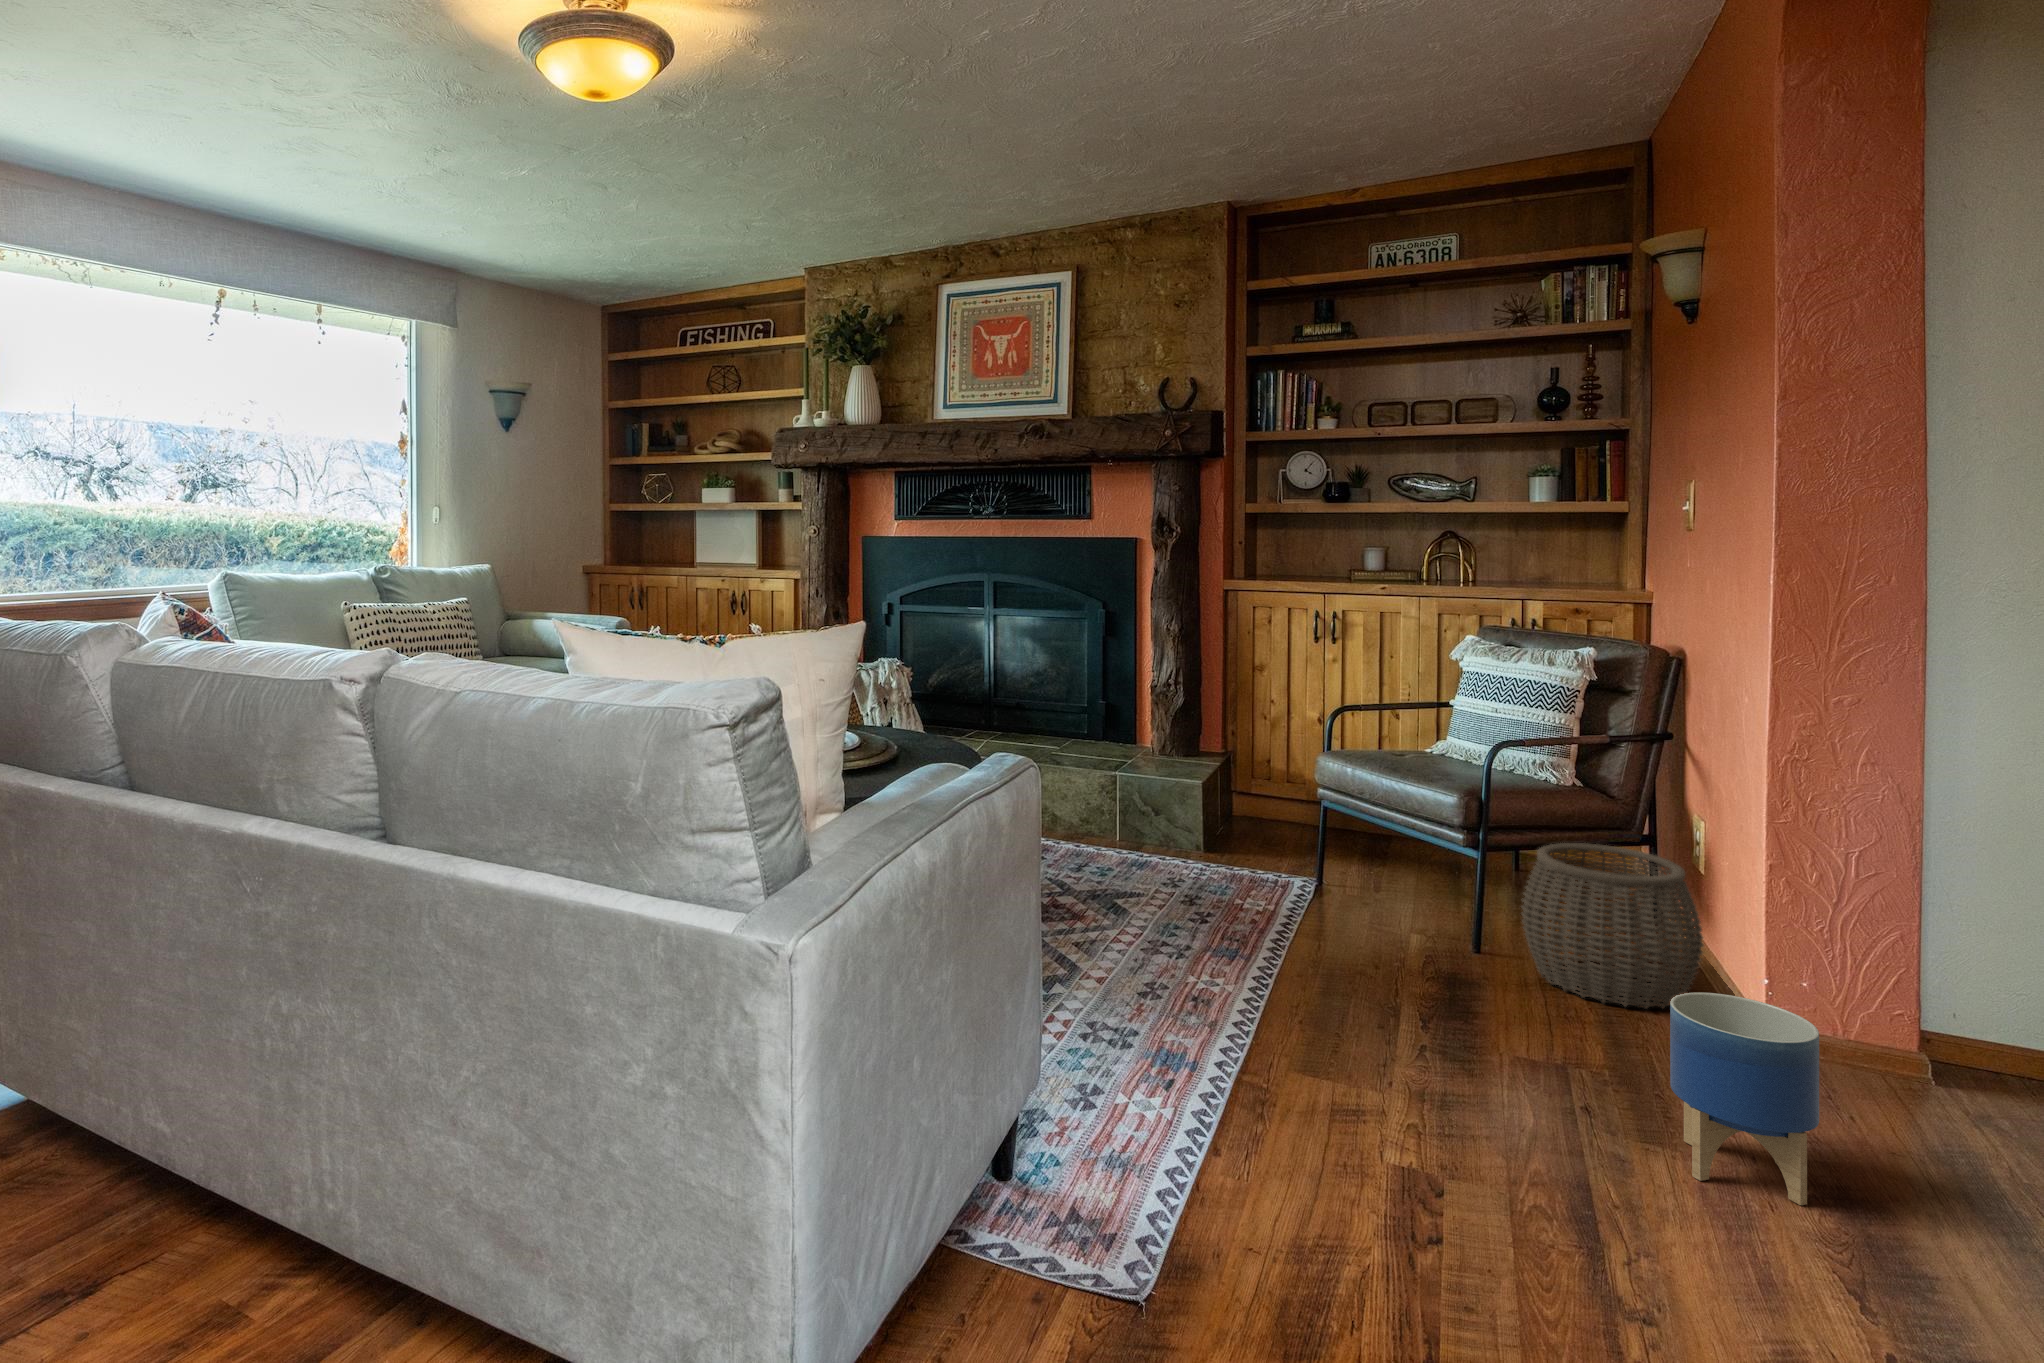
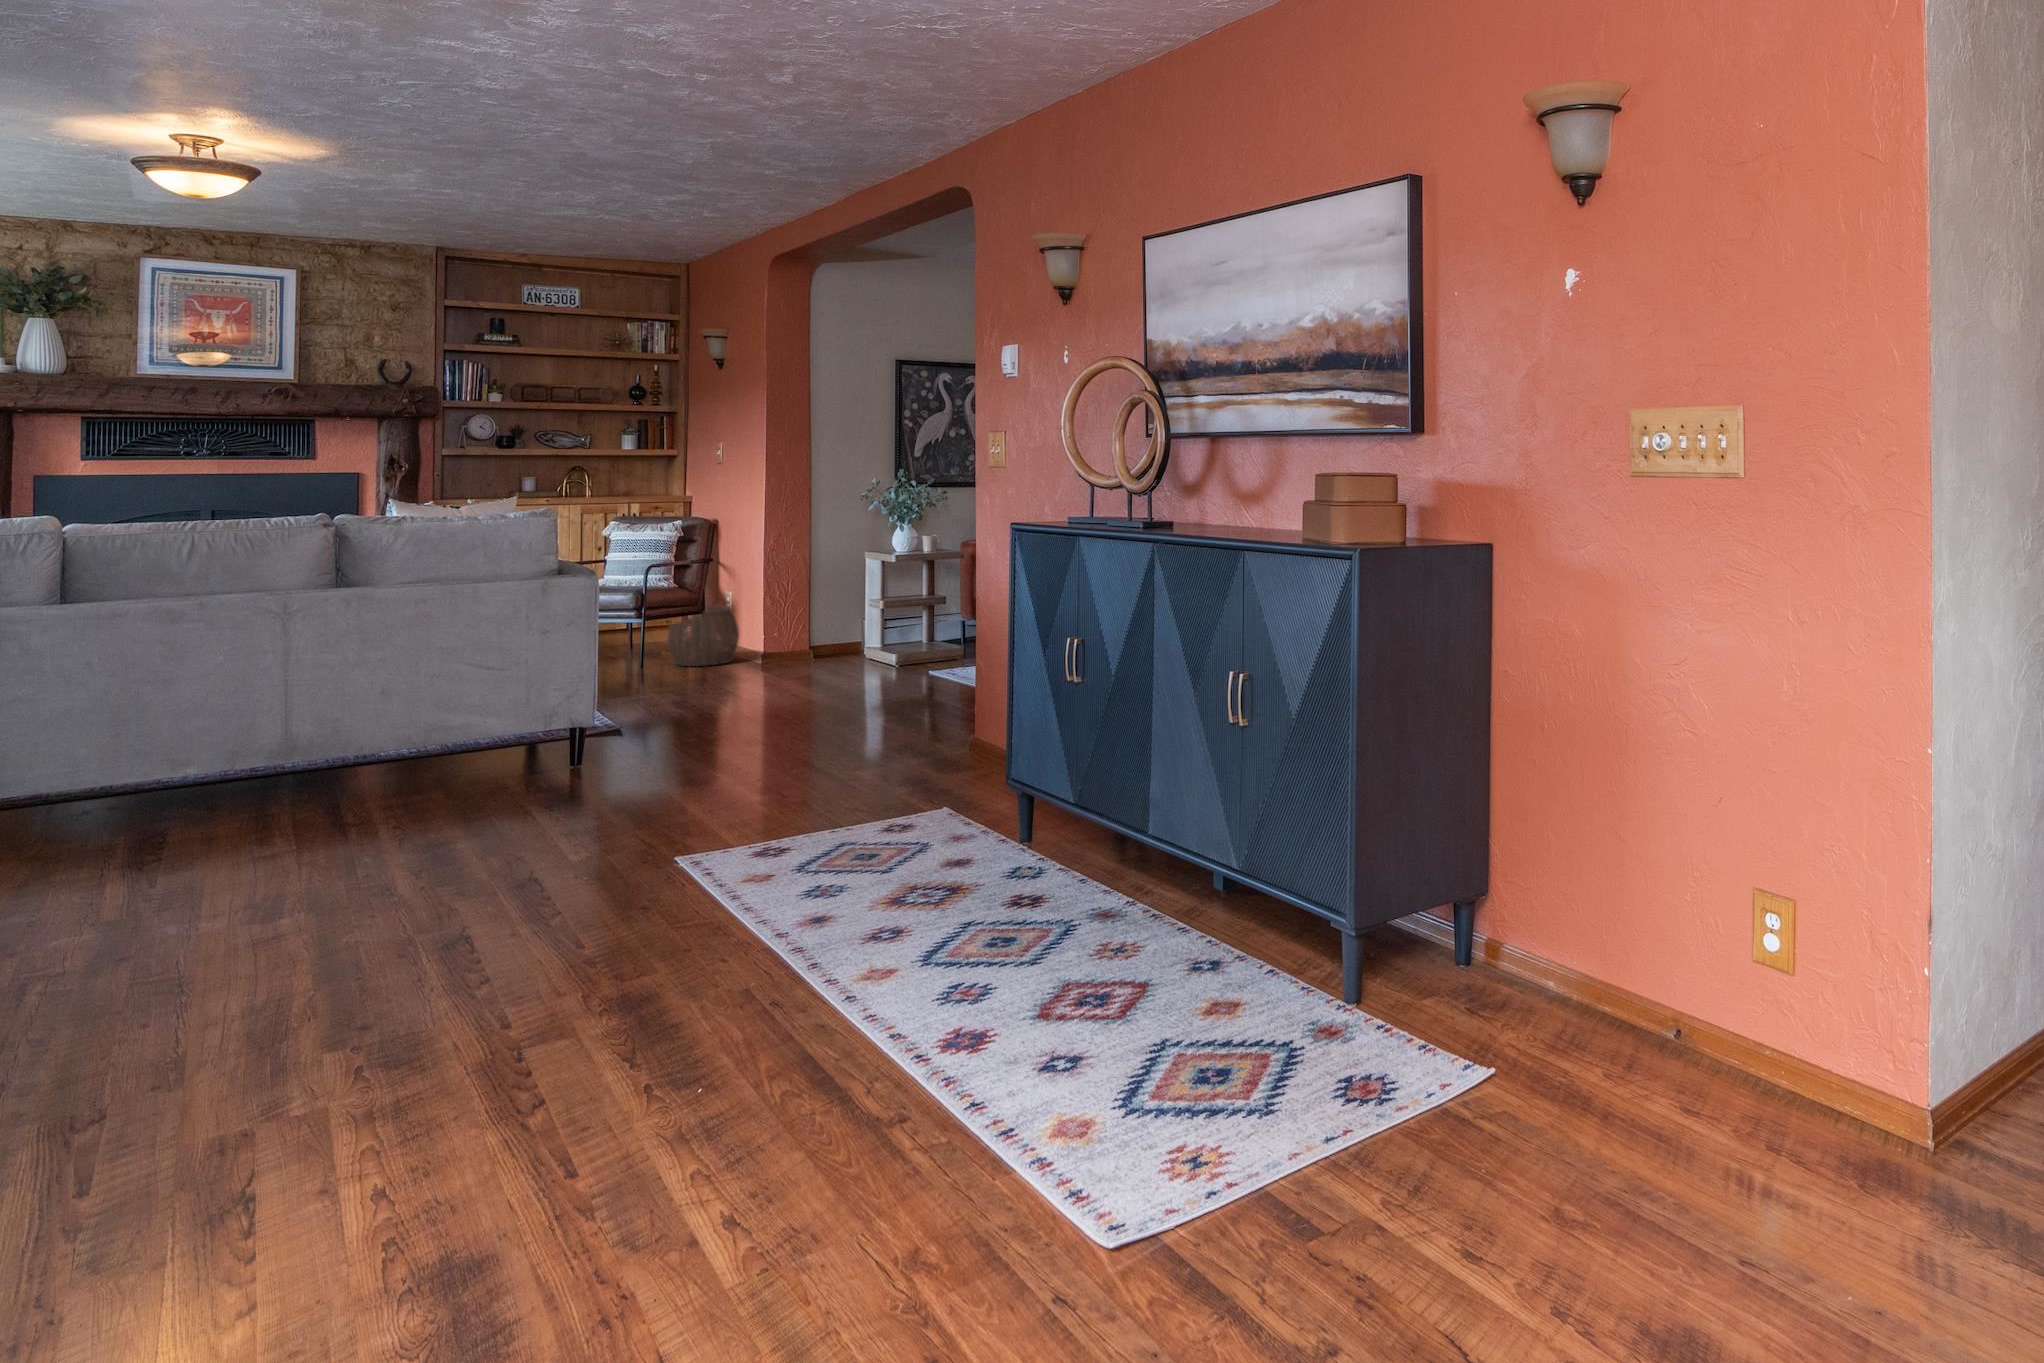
planter: present [1670,993,1819,1205] -> none [750,626,792,684]

